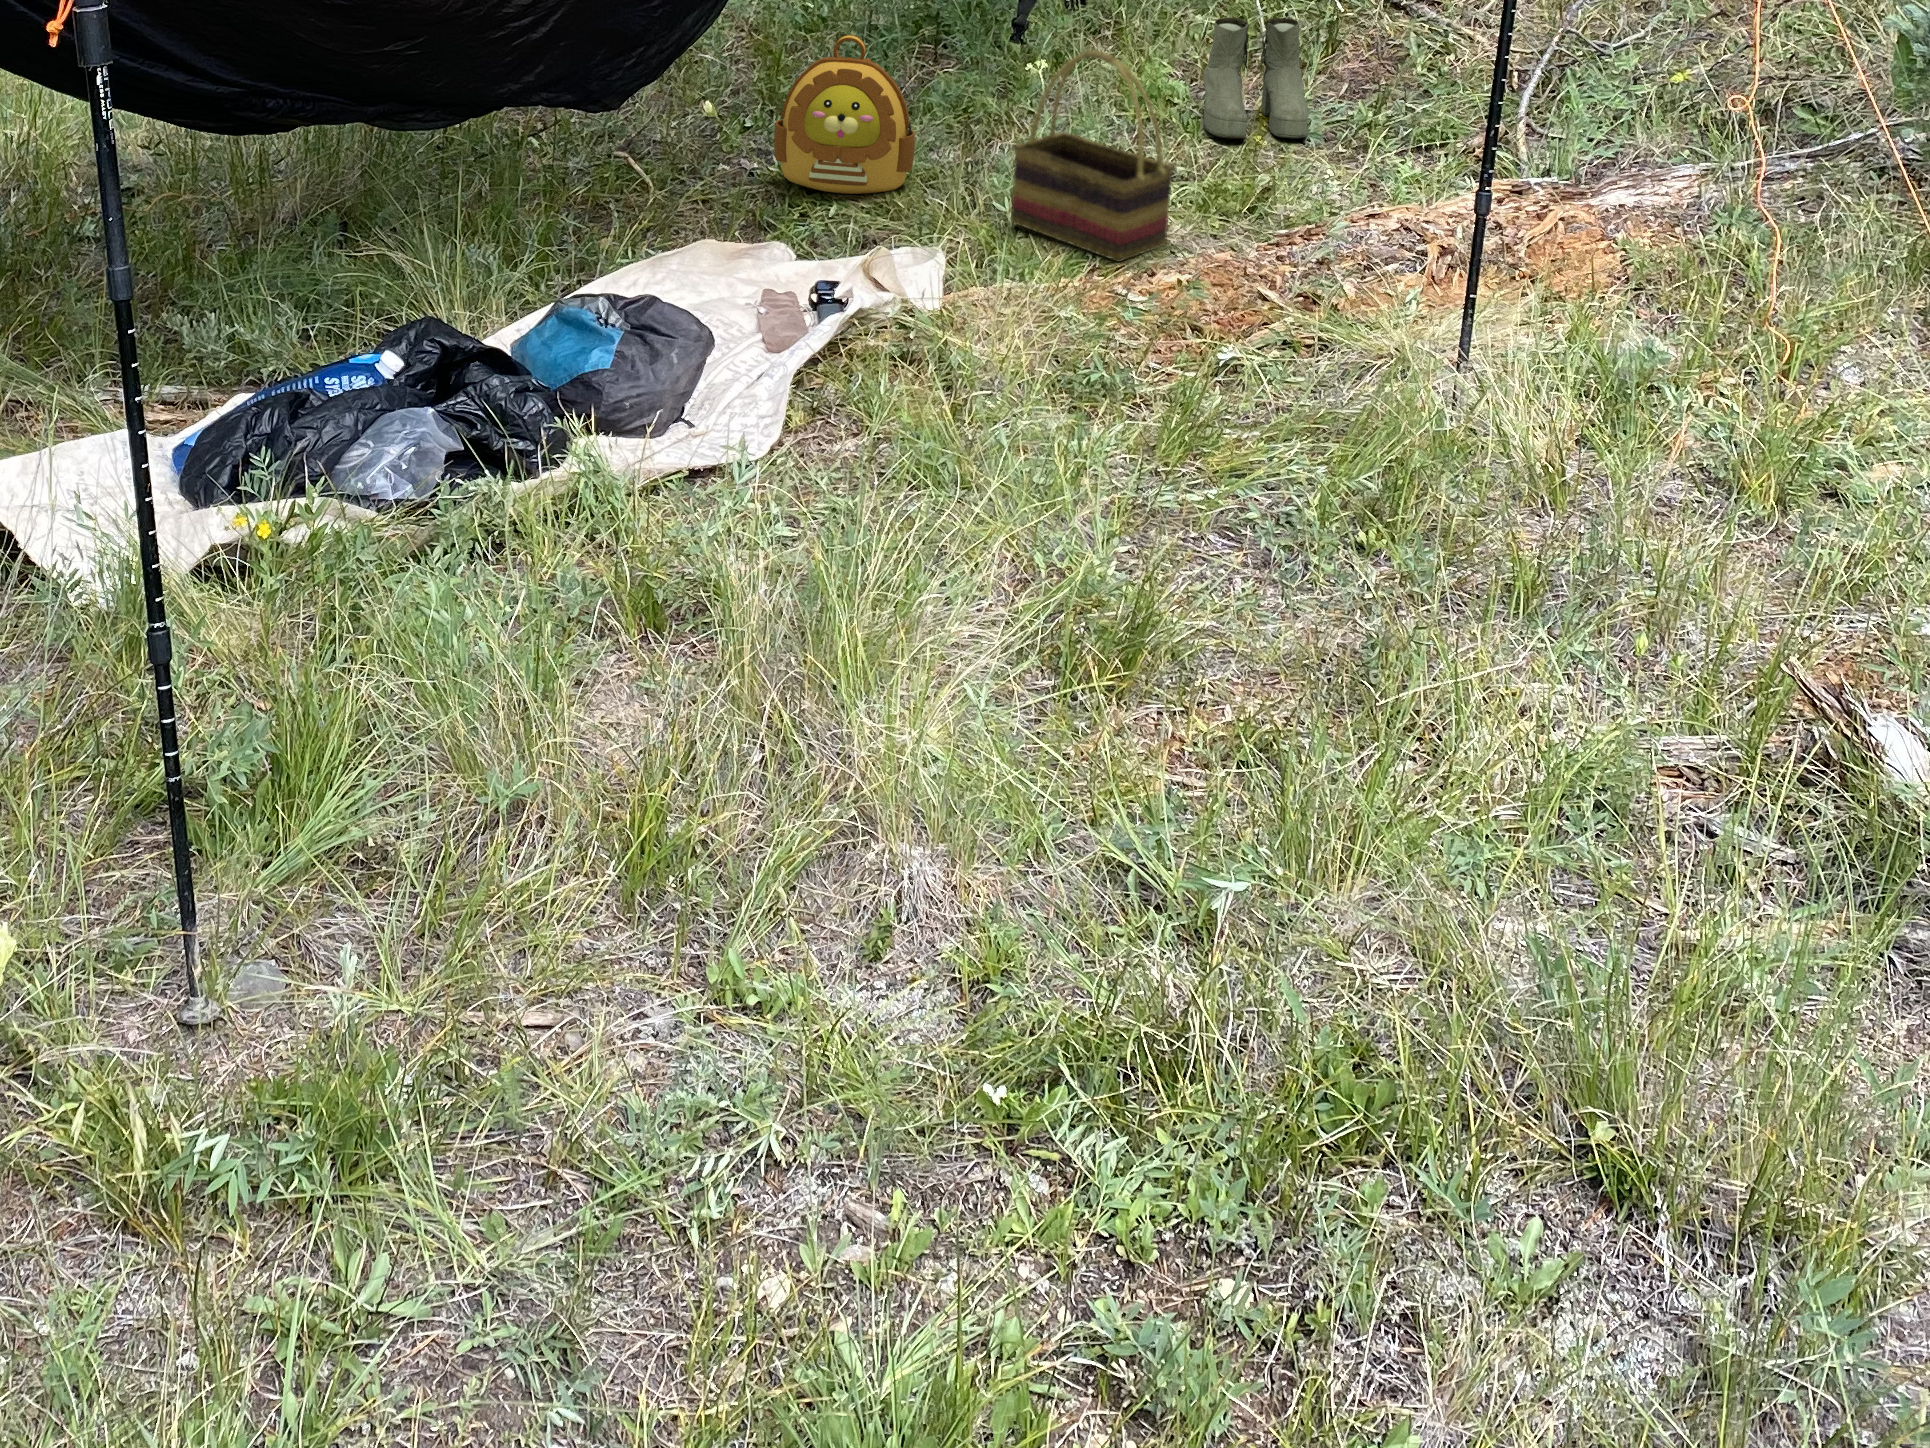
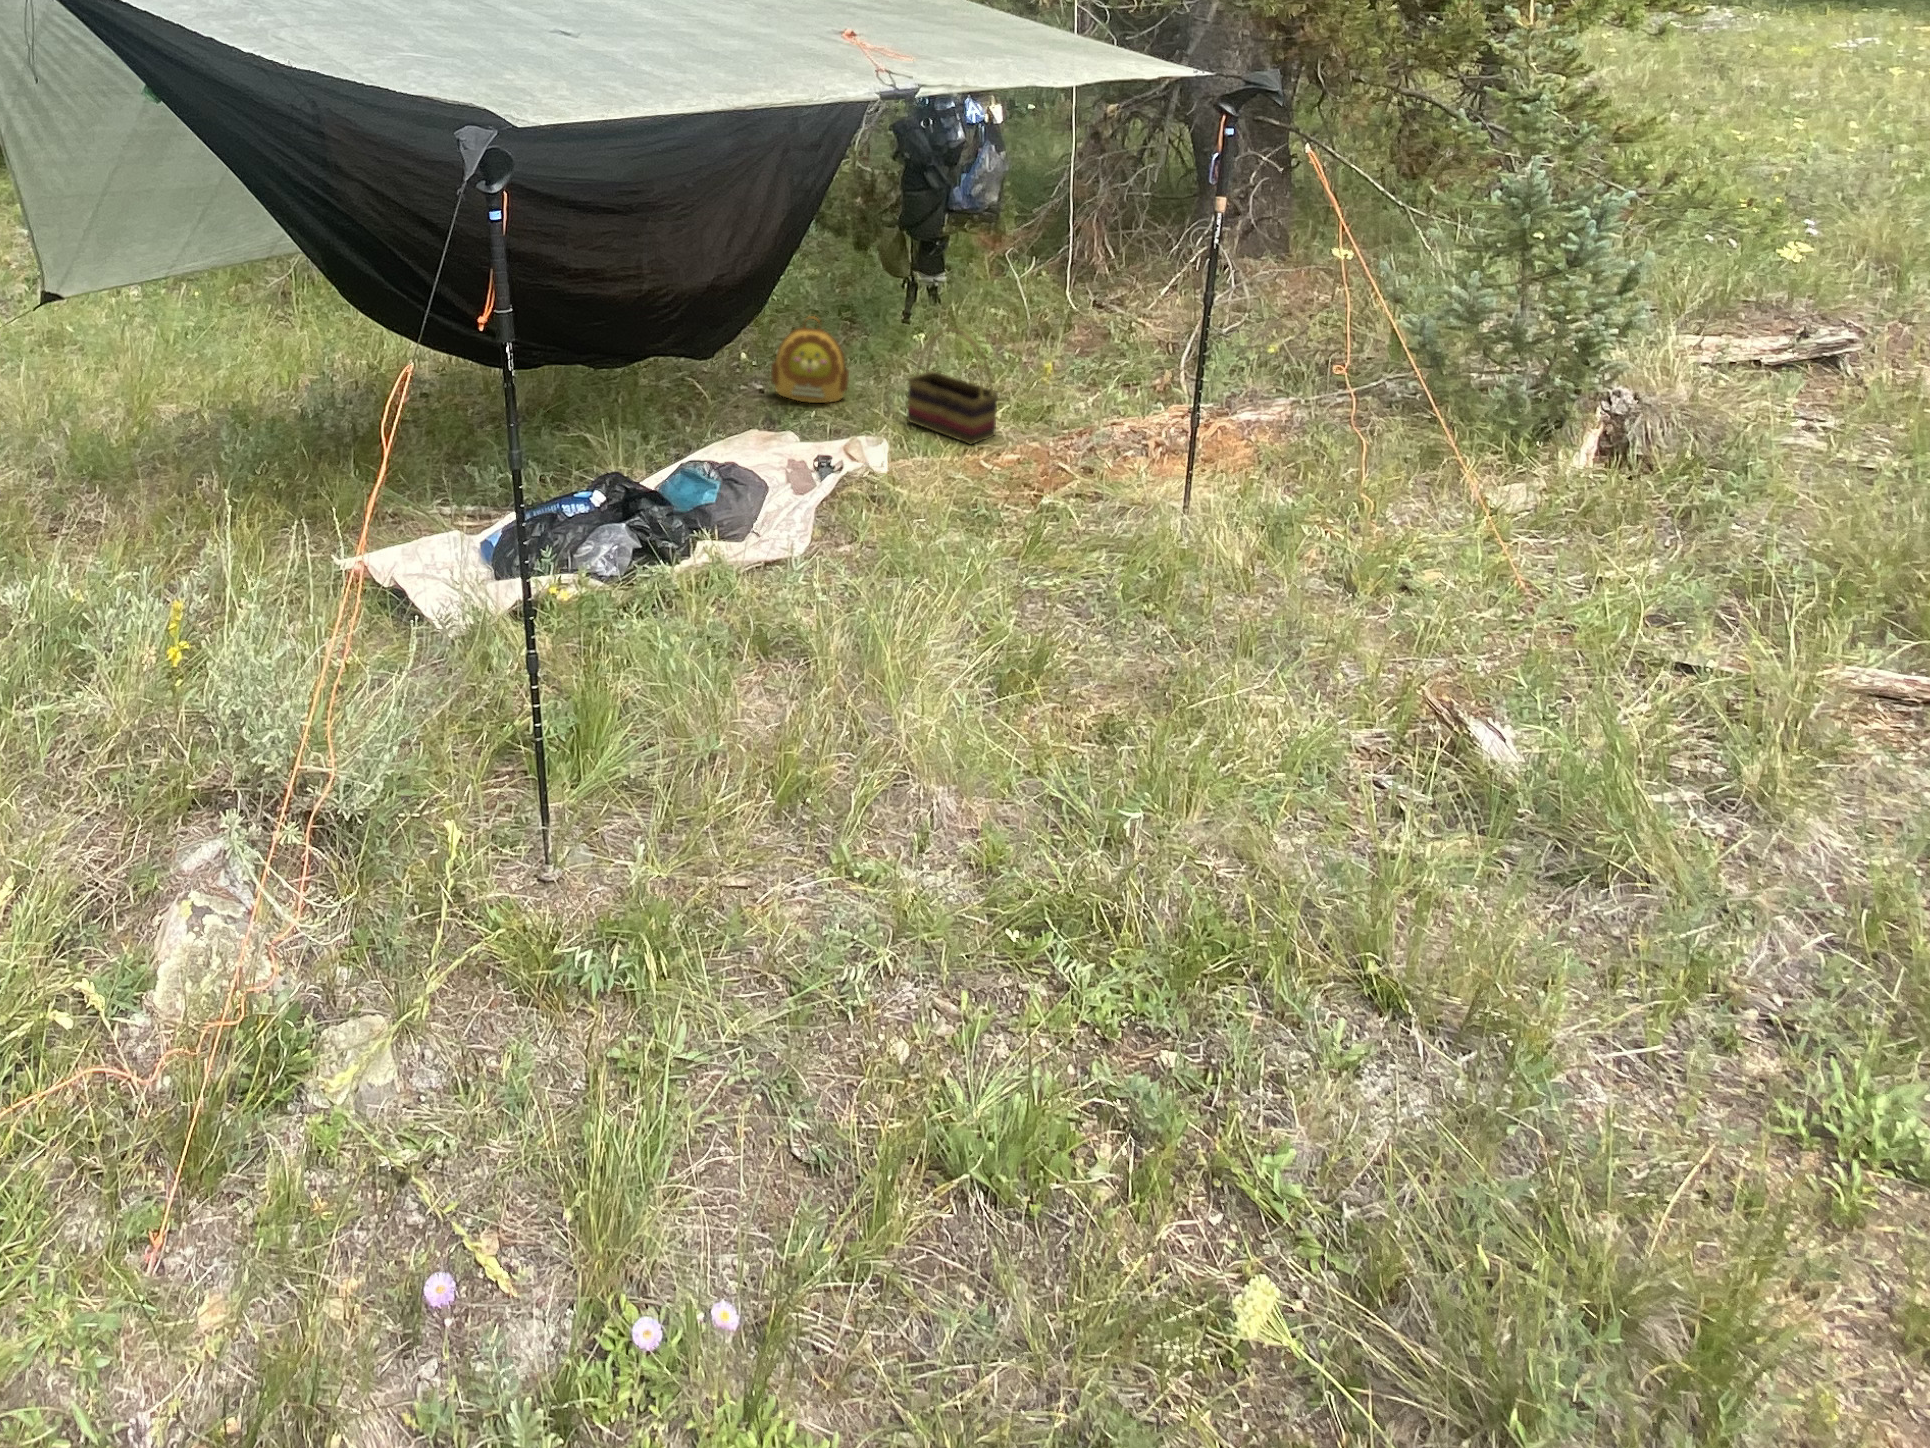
boots: present [1203,17,1309,139] -> none [999,309,1059,376]

